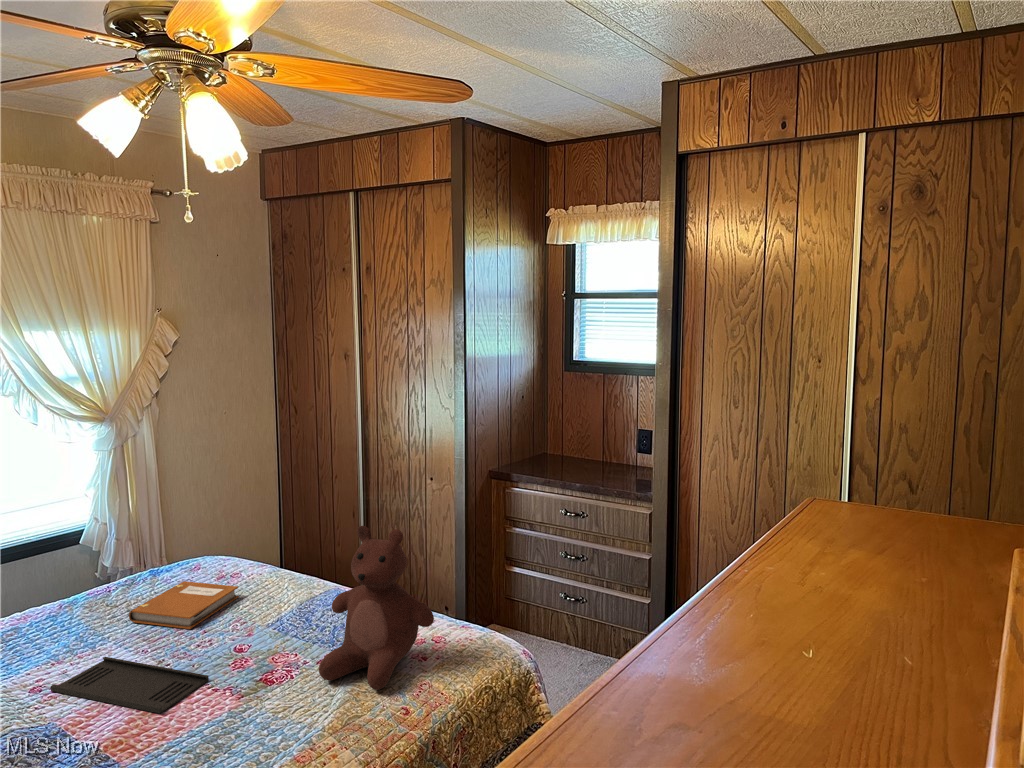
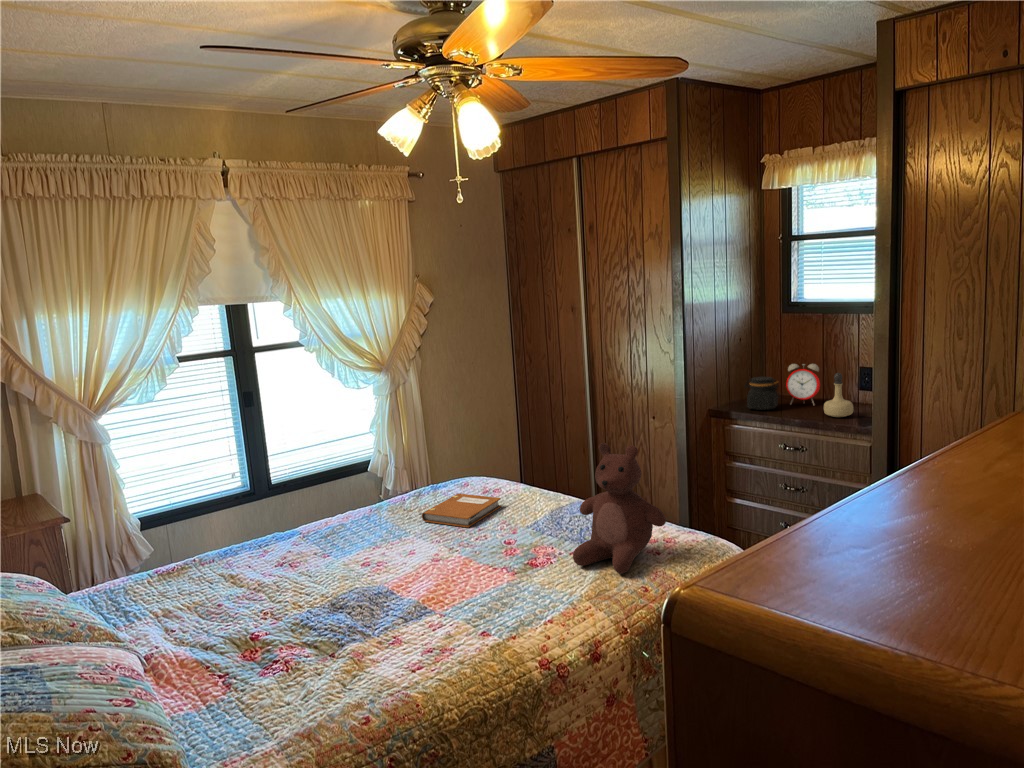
alarm clock: none [568,425,601,469] -> present [786,364,820,405]
perfume bottle: none [605,437,633,483] -> present [824,373,853,417]
jar: none [526,438,562,474] -> present [745,377,779,410]
tray: present [51,657,209,714] -> none [377,543,488,581]

